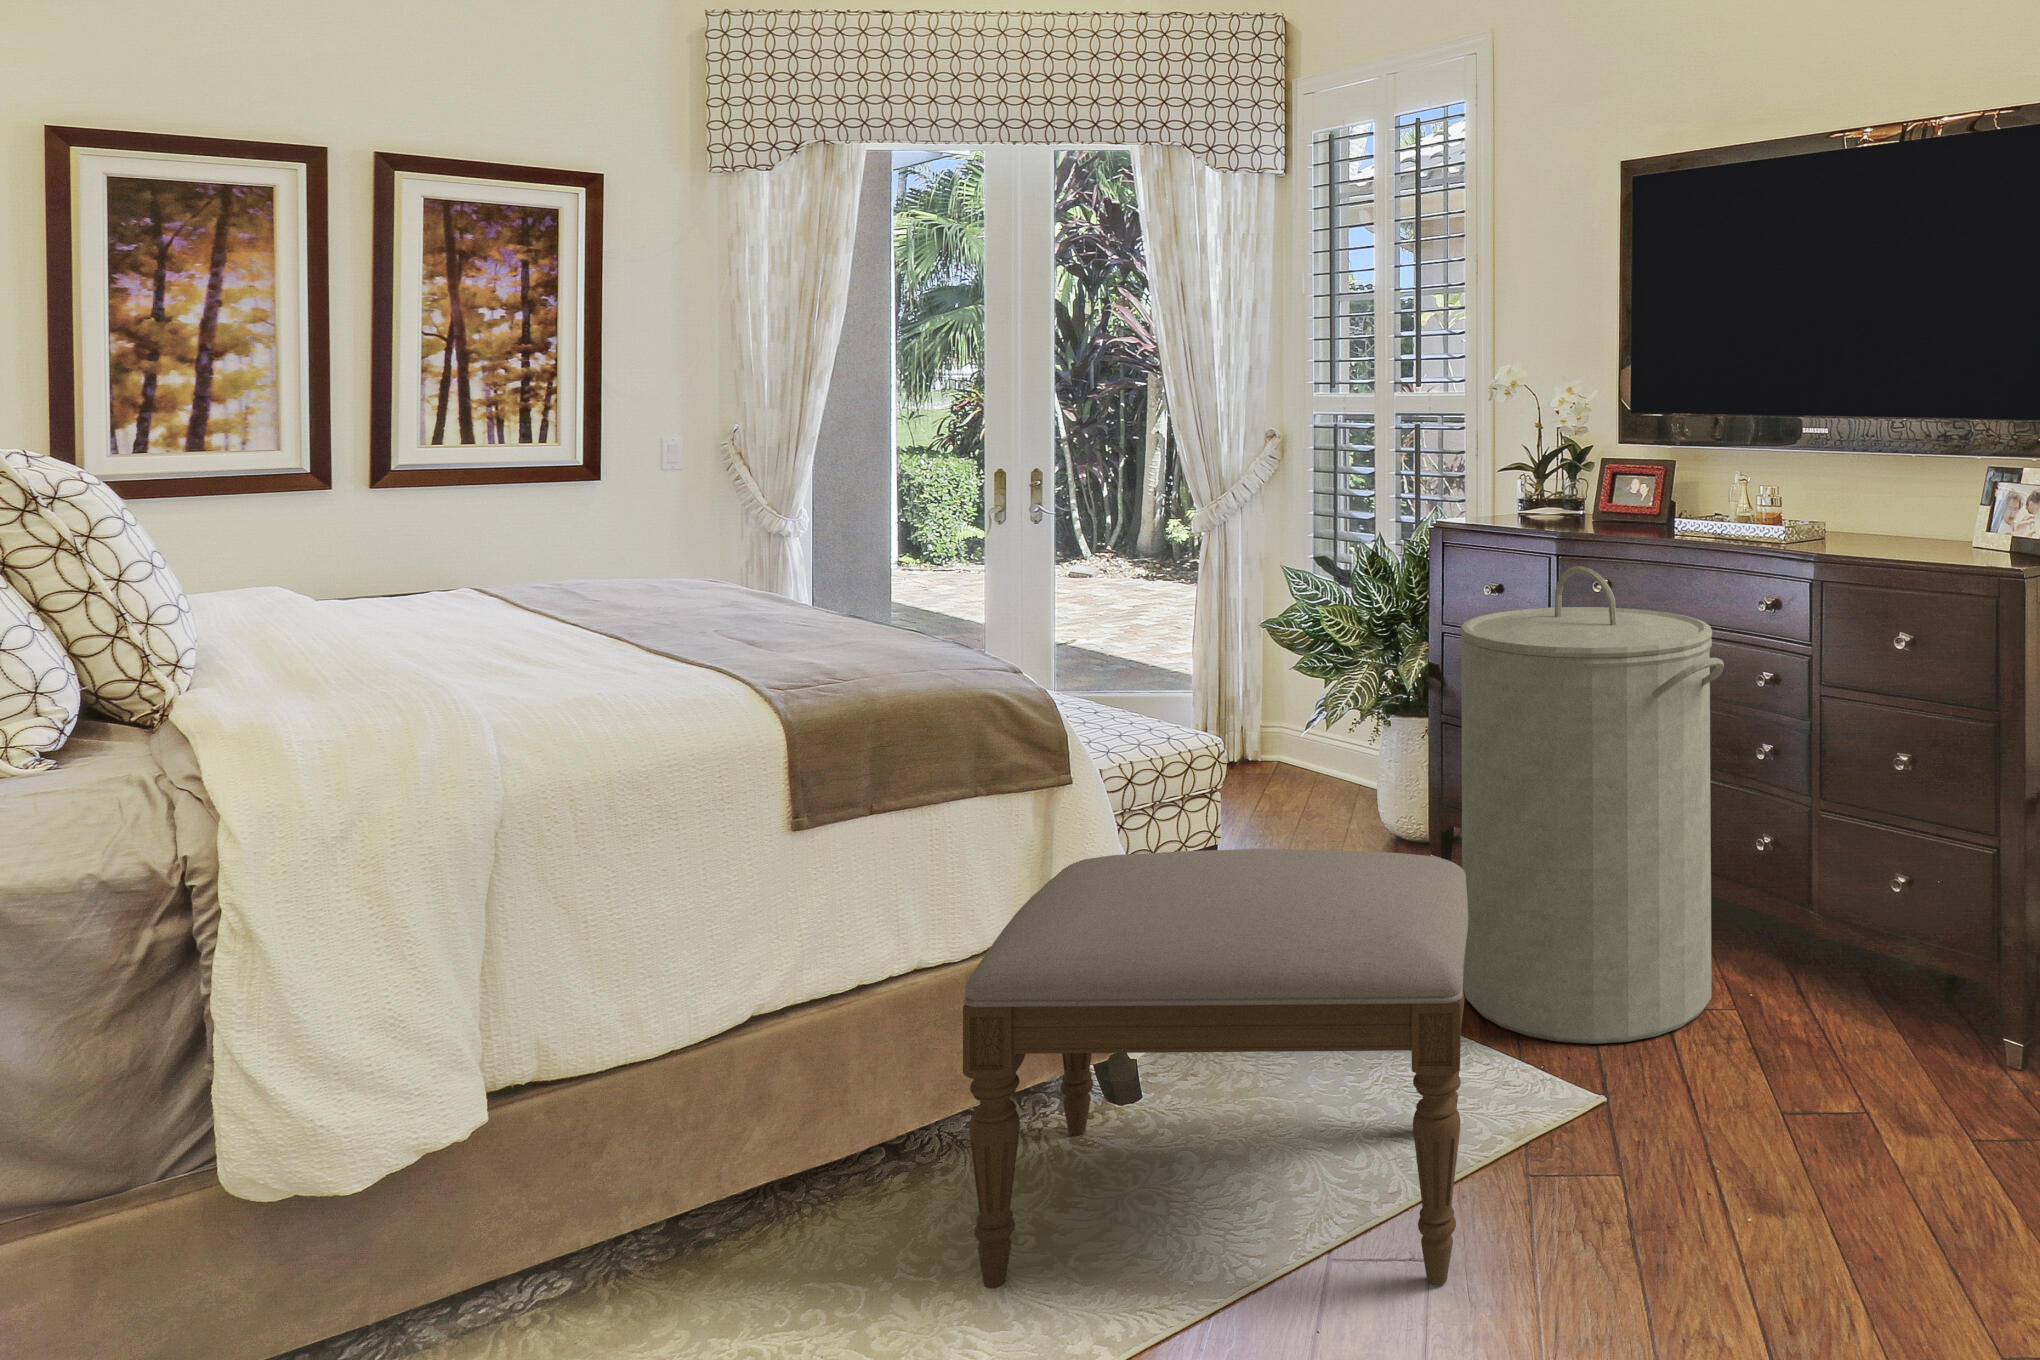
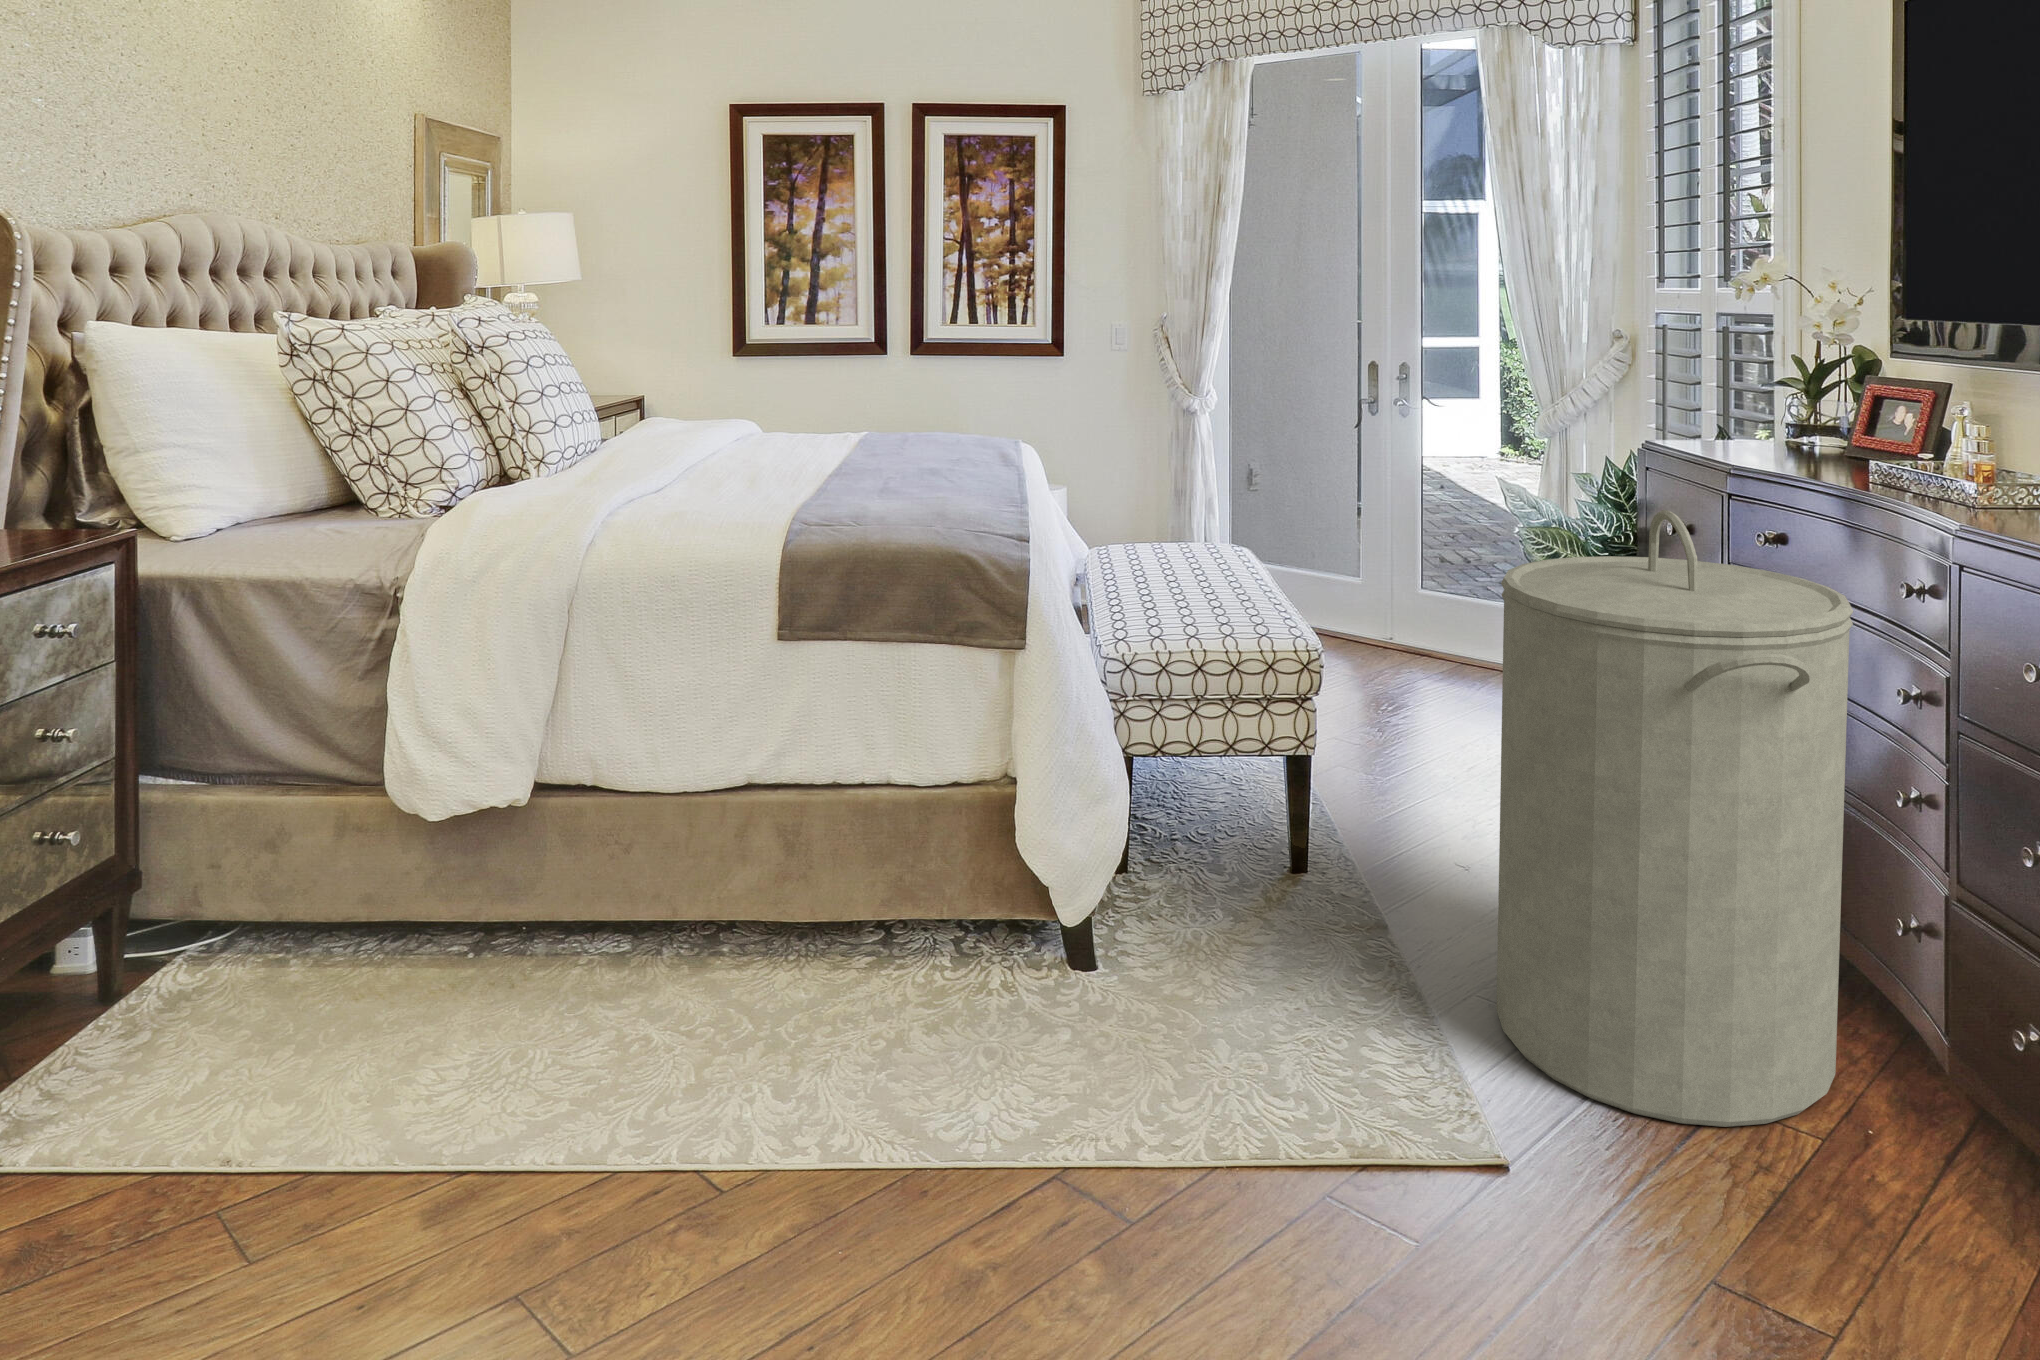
ottoman: present [963,849,1468,1289] -> none [803,725,1348,1255]

